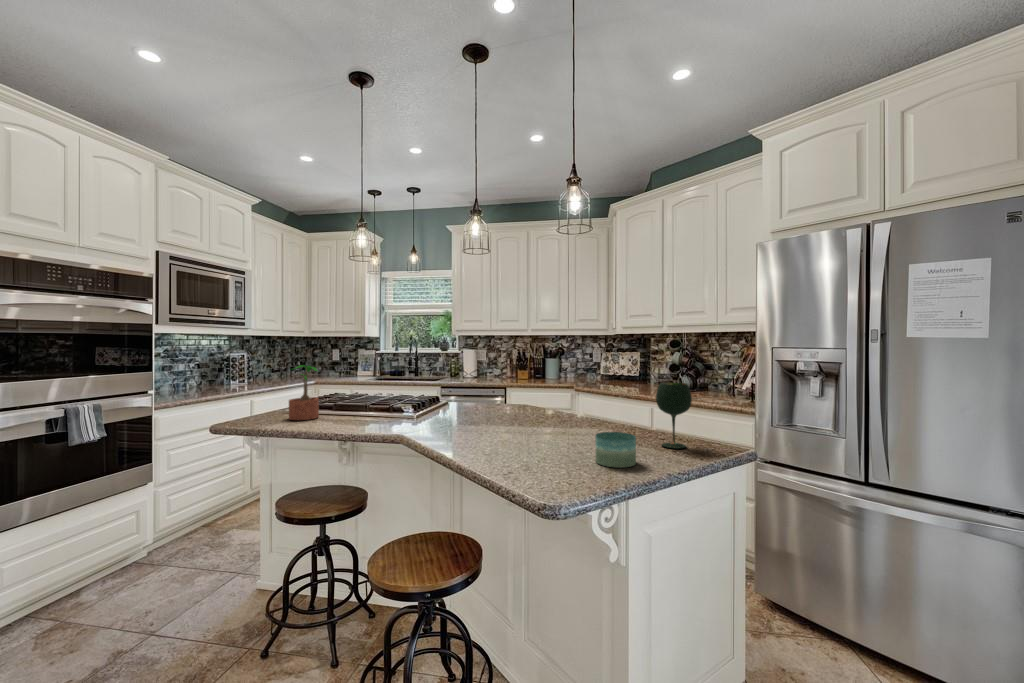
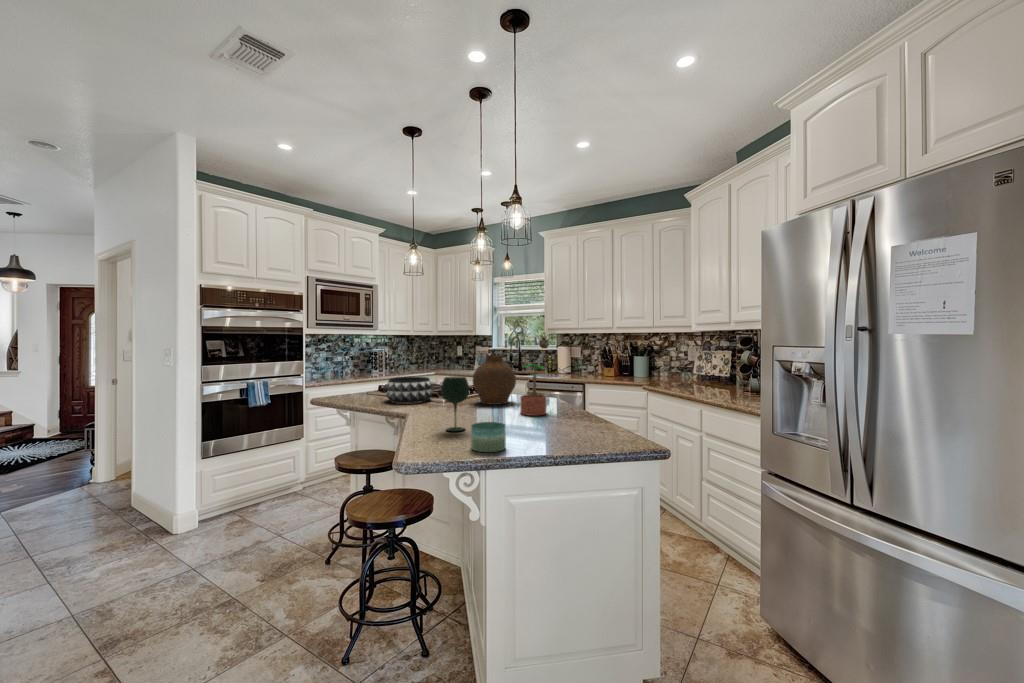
vase: none [461,358,510,413] -> present [473,355,516,405]
potted plant: present [289,365,319,420] -> present [520,364,546,416]
wine glass: present [656,383,692,449] -> present [441,377,469,431]
decorative bowl: none [349,386,409,419] -> present [386,377,433,403]

